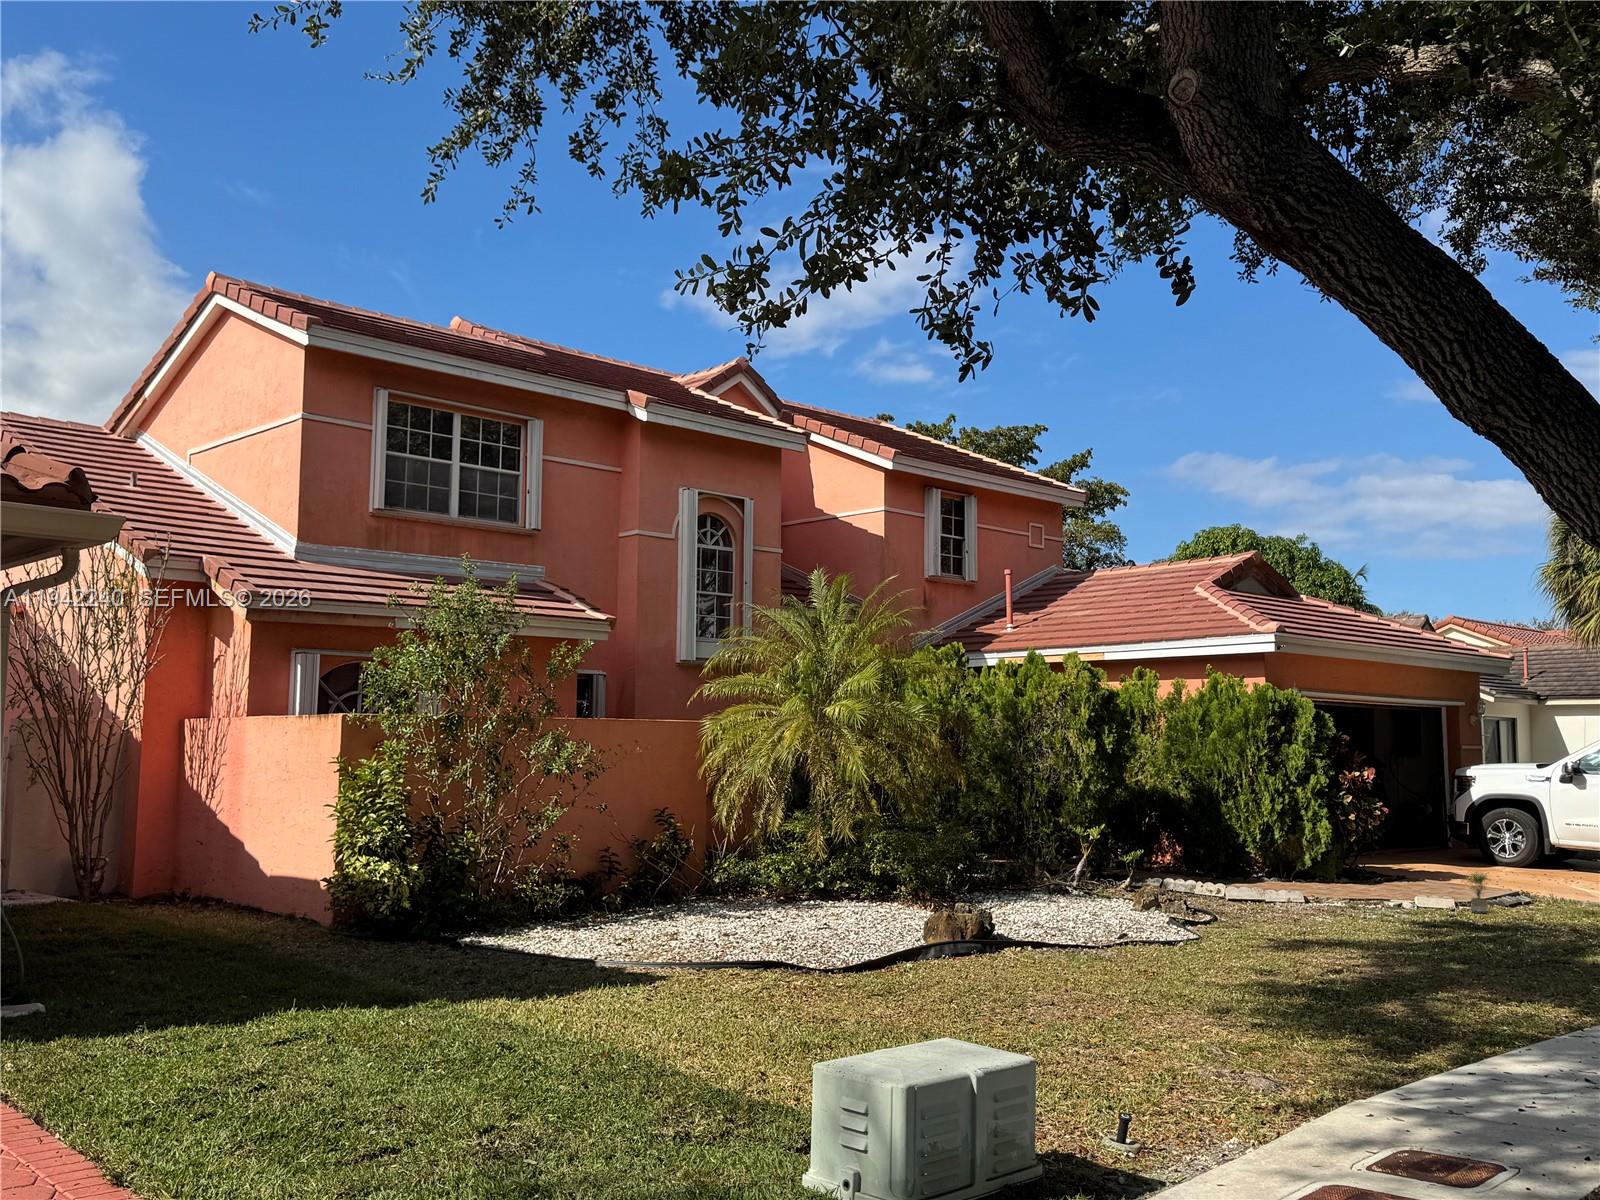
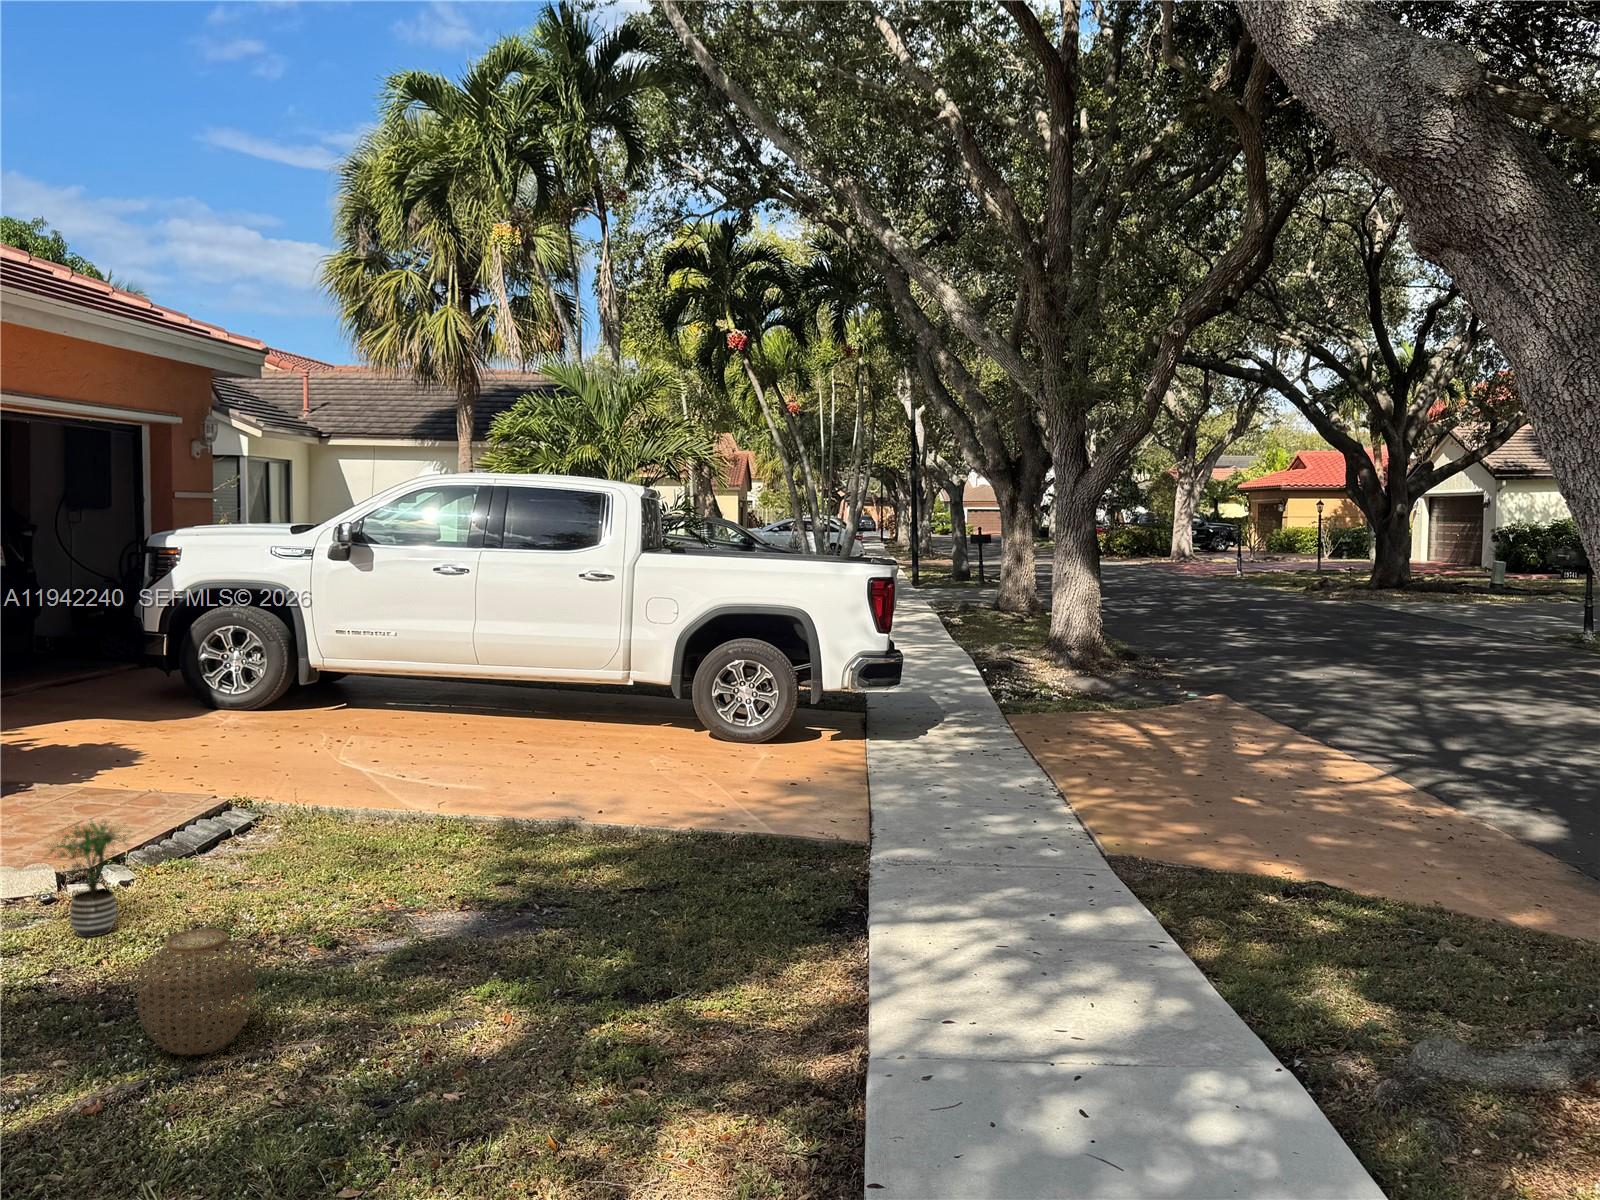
woven basket: none [1510,895,1549,934] -> present [138,929,255,1055]

